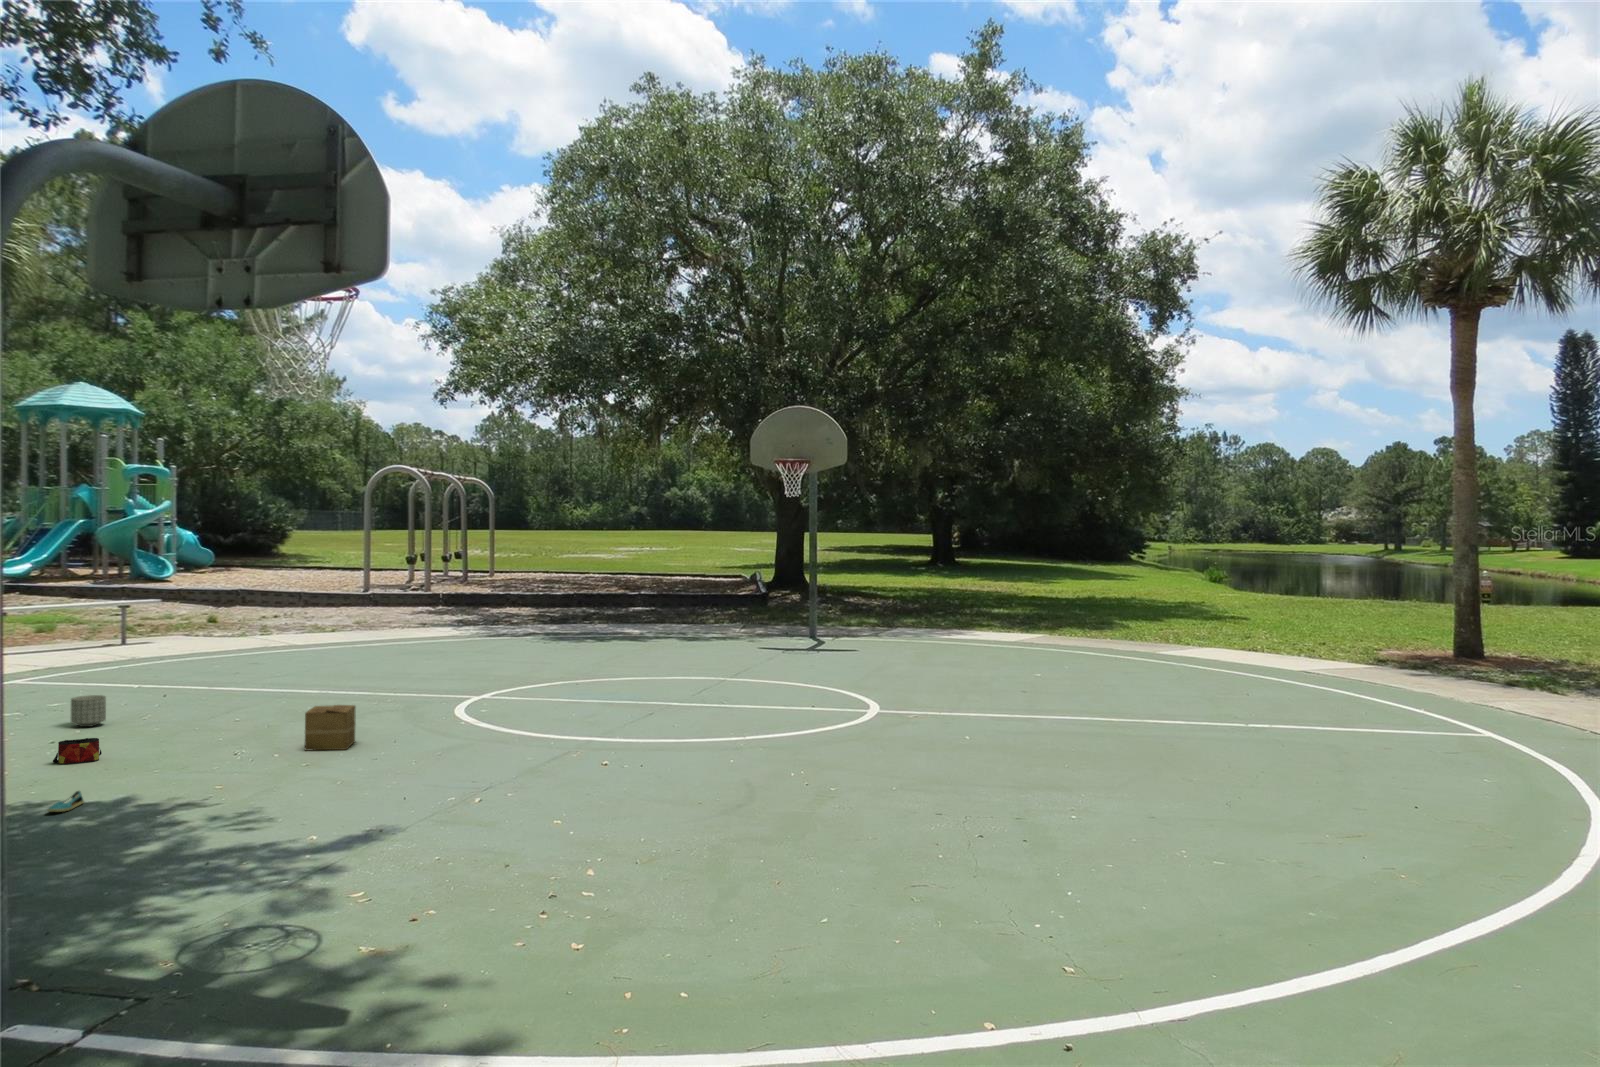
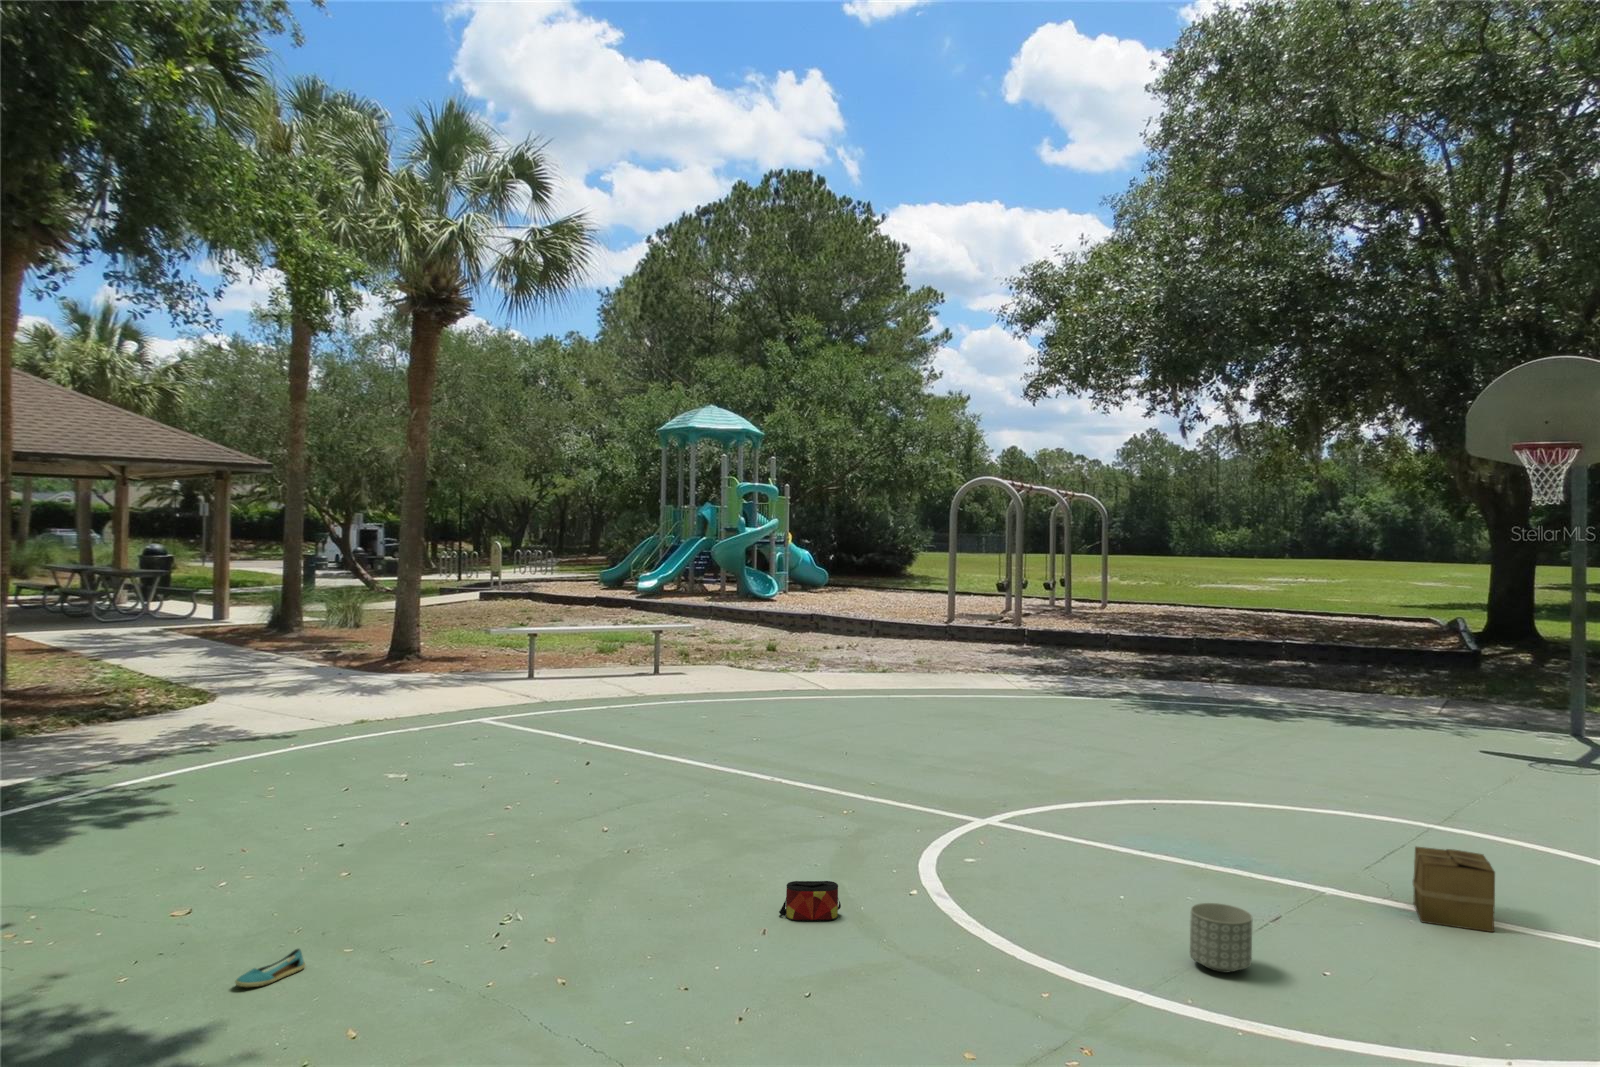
planter: present [71,695,106,727] -> present [1190,903,1252,973]
cardboard box: present [305,705,356,750] -> present [1413,847,1495,932]
bag: present [53,738,102,764] -> present [779,881,841,921]

